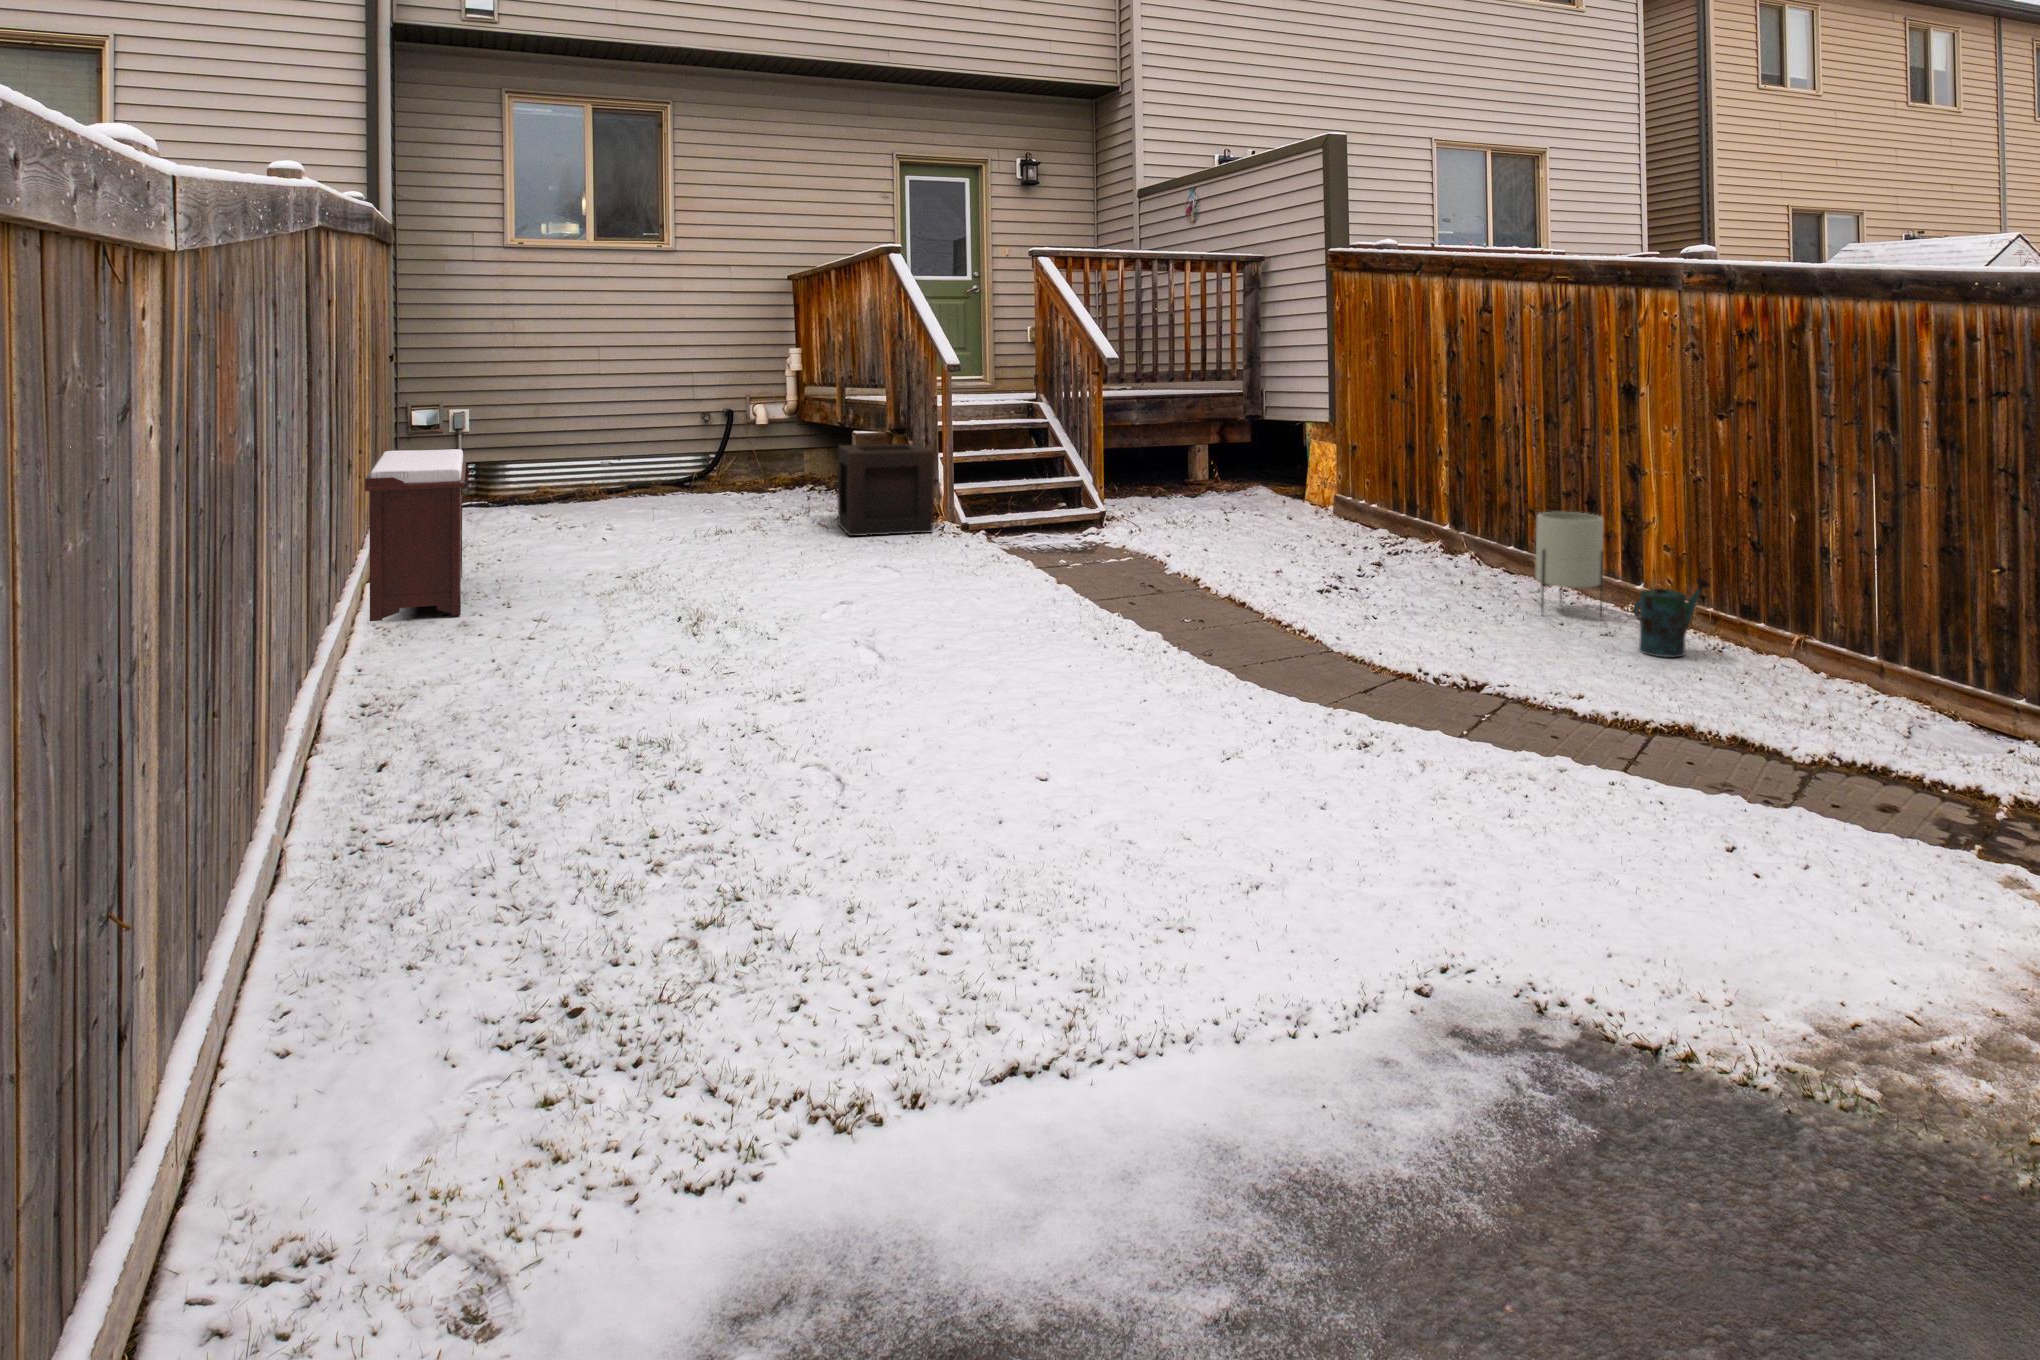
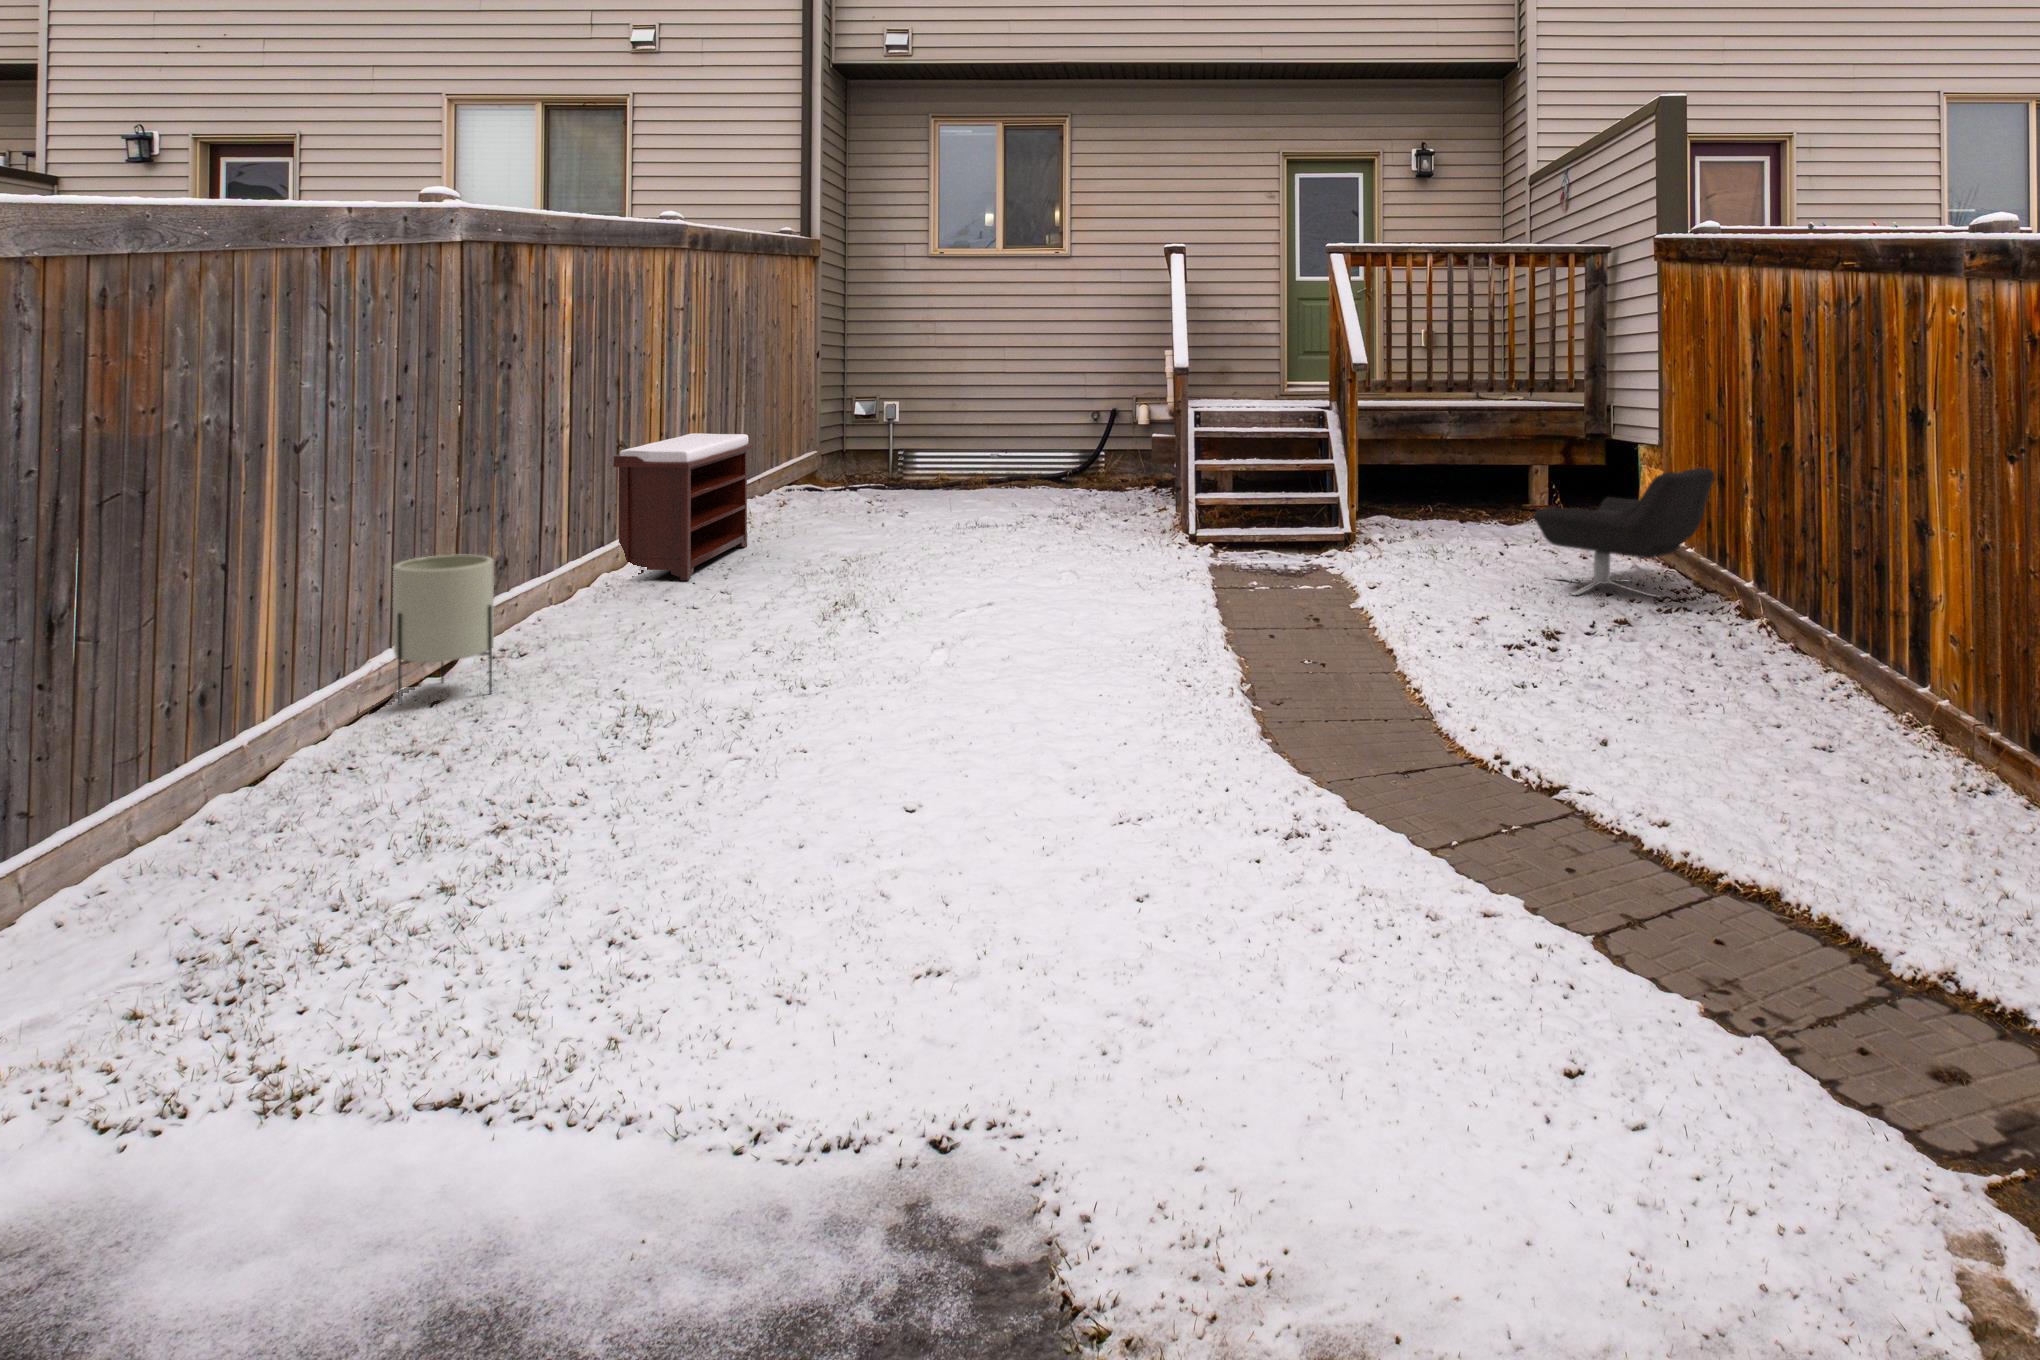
lounge chair: none [1279,439,1416,550] -> present [1534,468,1714,597]
wooden crate: present [837,444,934,536] -> none [1104,445,1195,539]
planter: present [1535,512,1604,615] -> present [393,555,494,704]
watering can: present [1634,578,1710,658] -> none [1827,684,1973,791]

